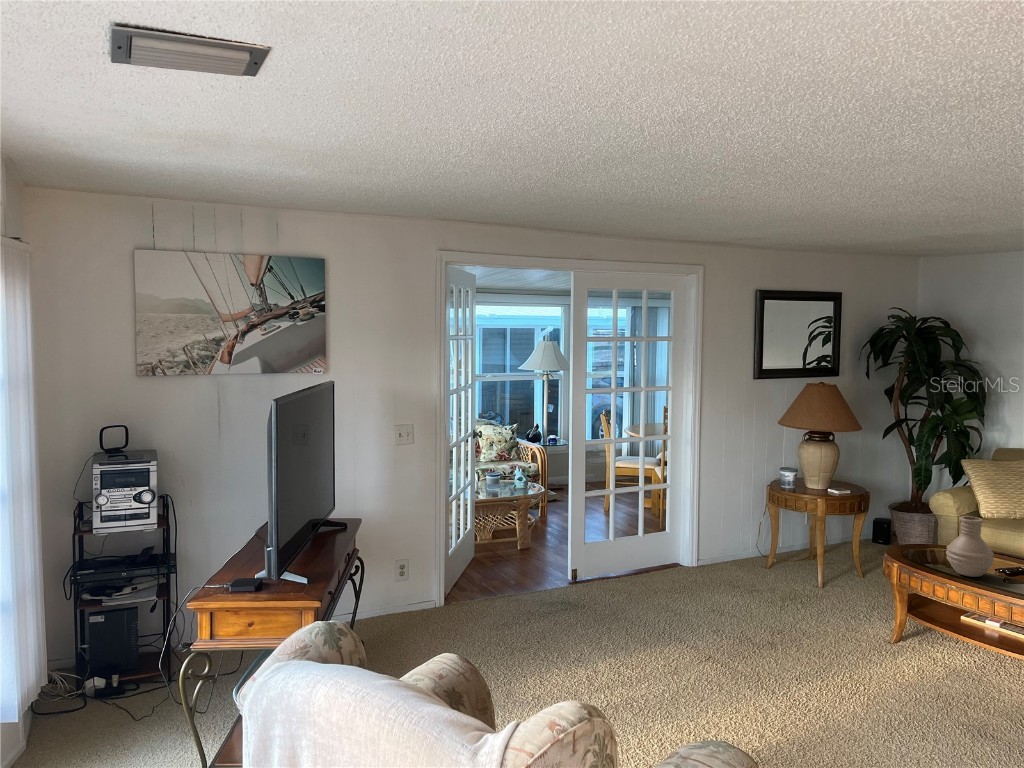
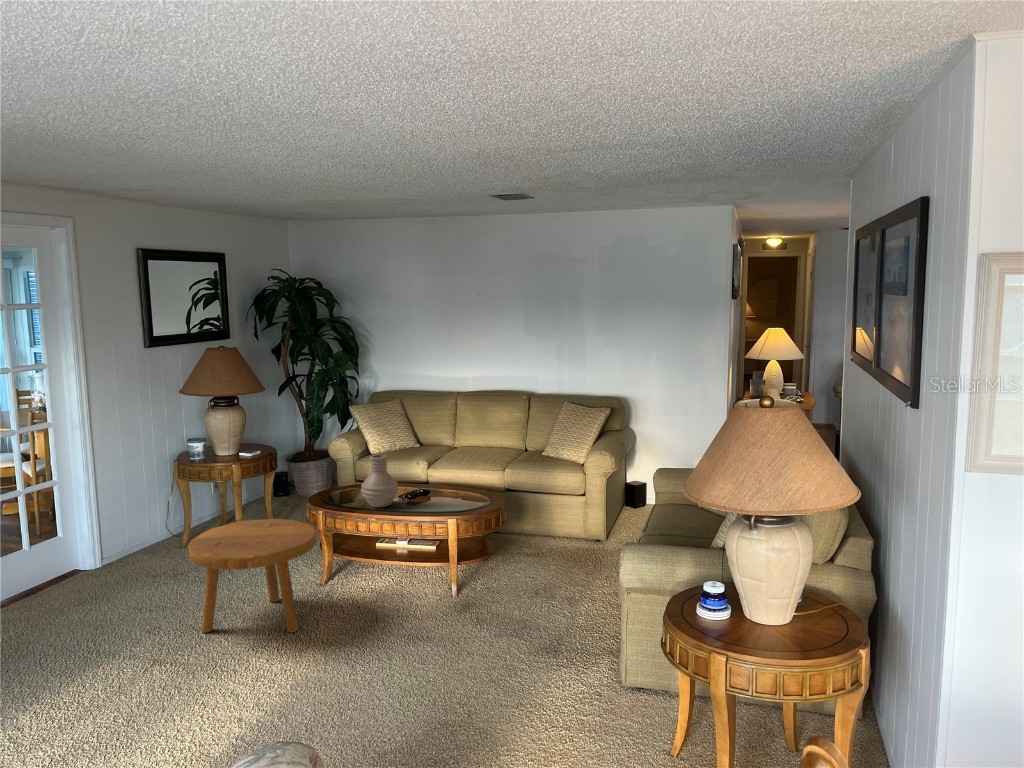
footstool: none [752,553,881,678] -> present [188,519,316,633]

